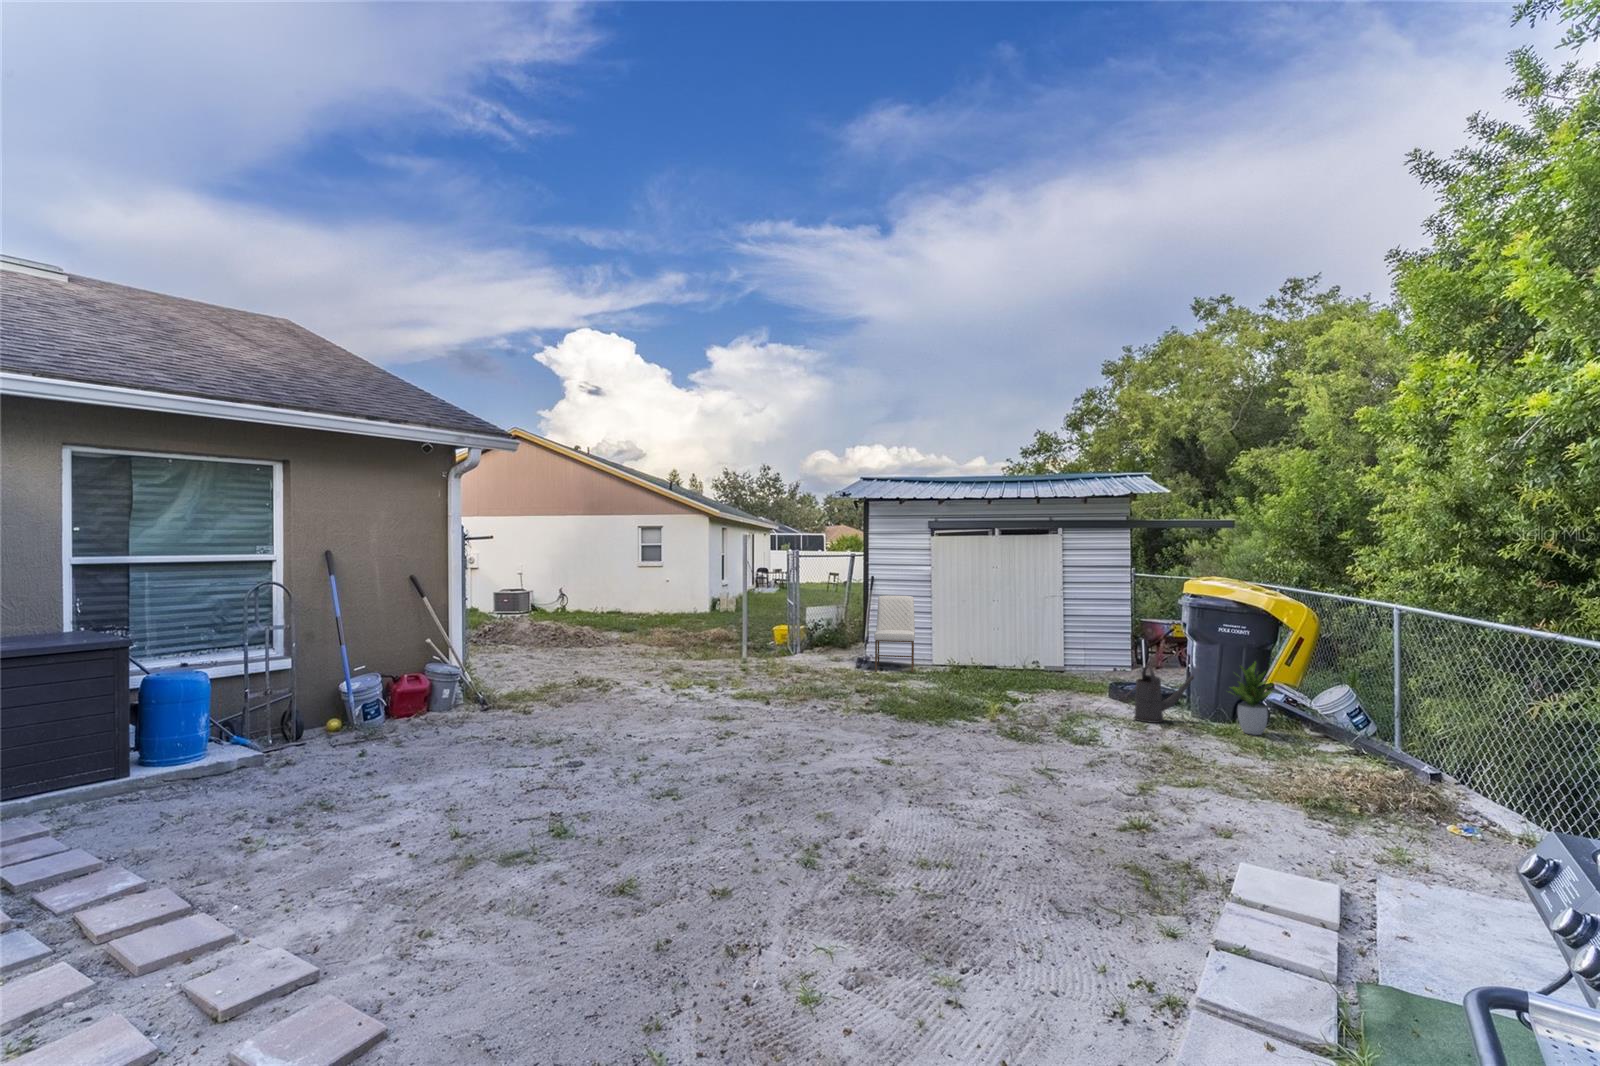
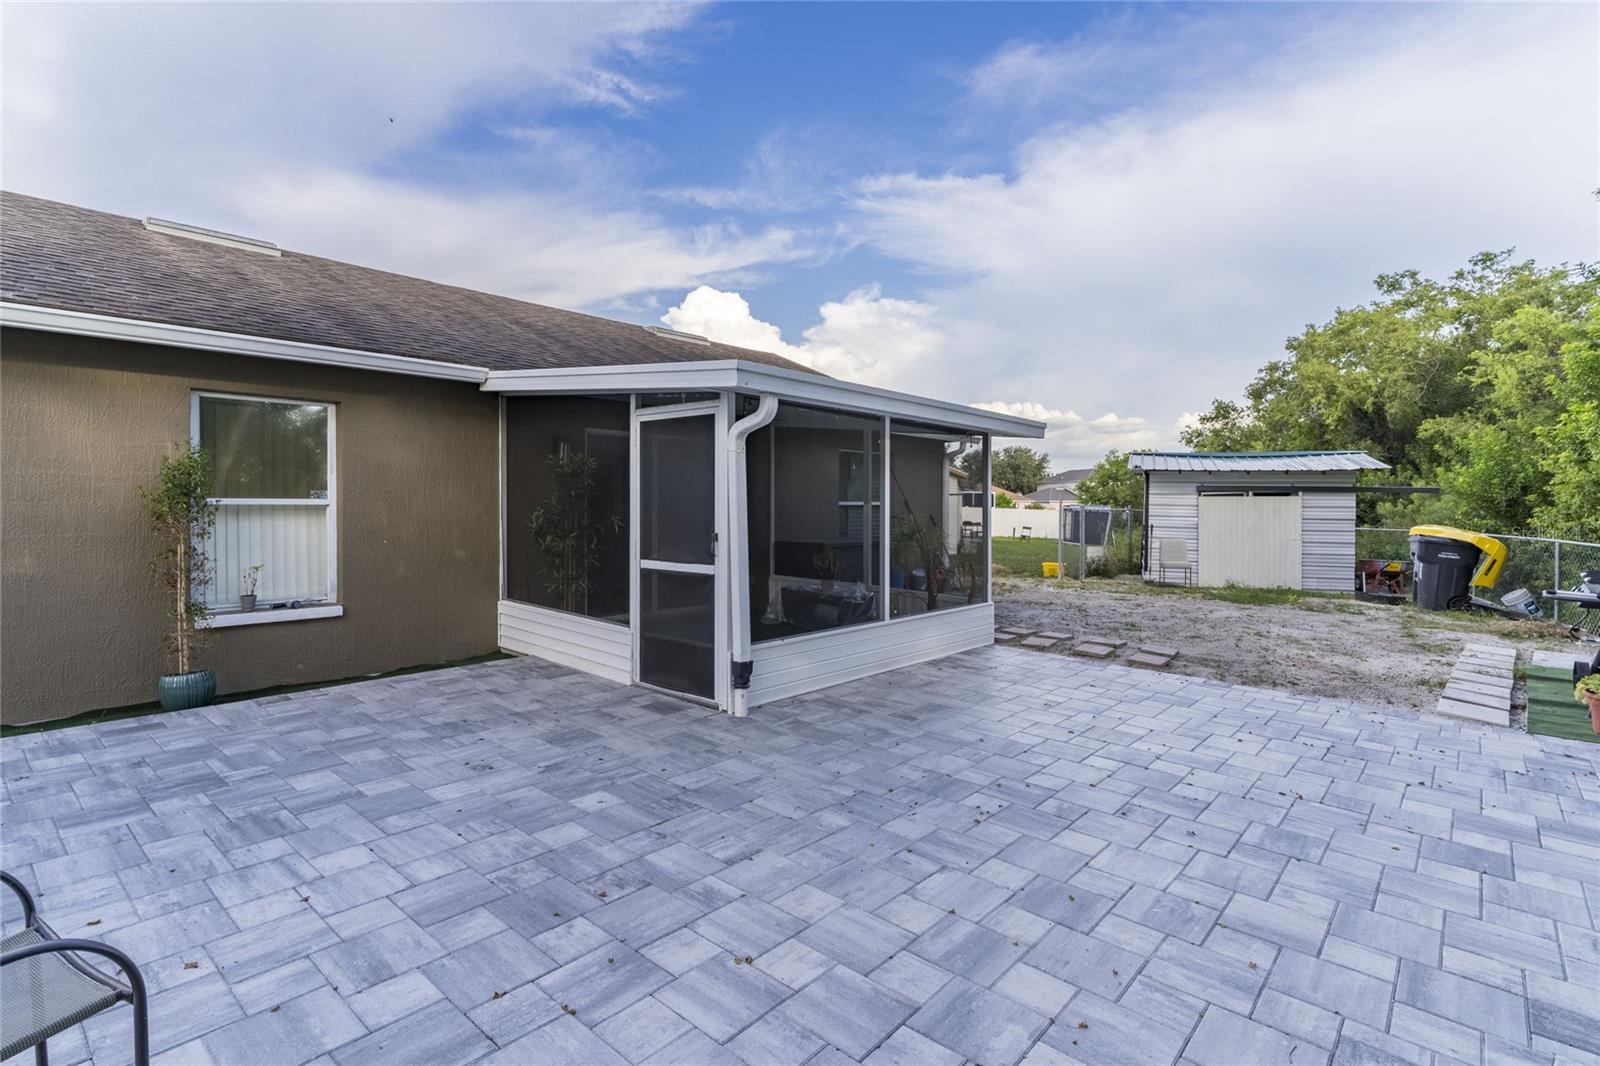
potted plant: present [1231,662,1272,735] -> none [1439,575,1475,618]
watering can: present [1126,665,1194,723] -> none [1368,579,1416,613]

